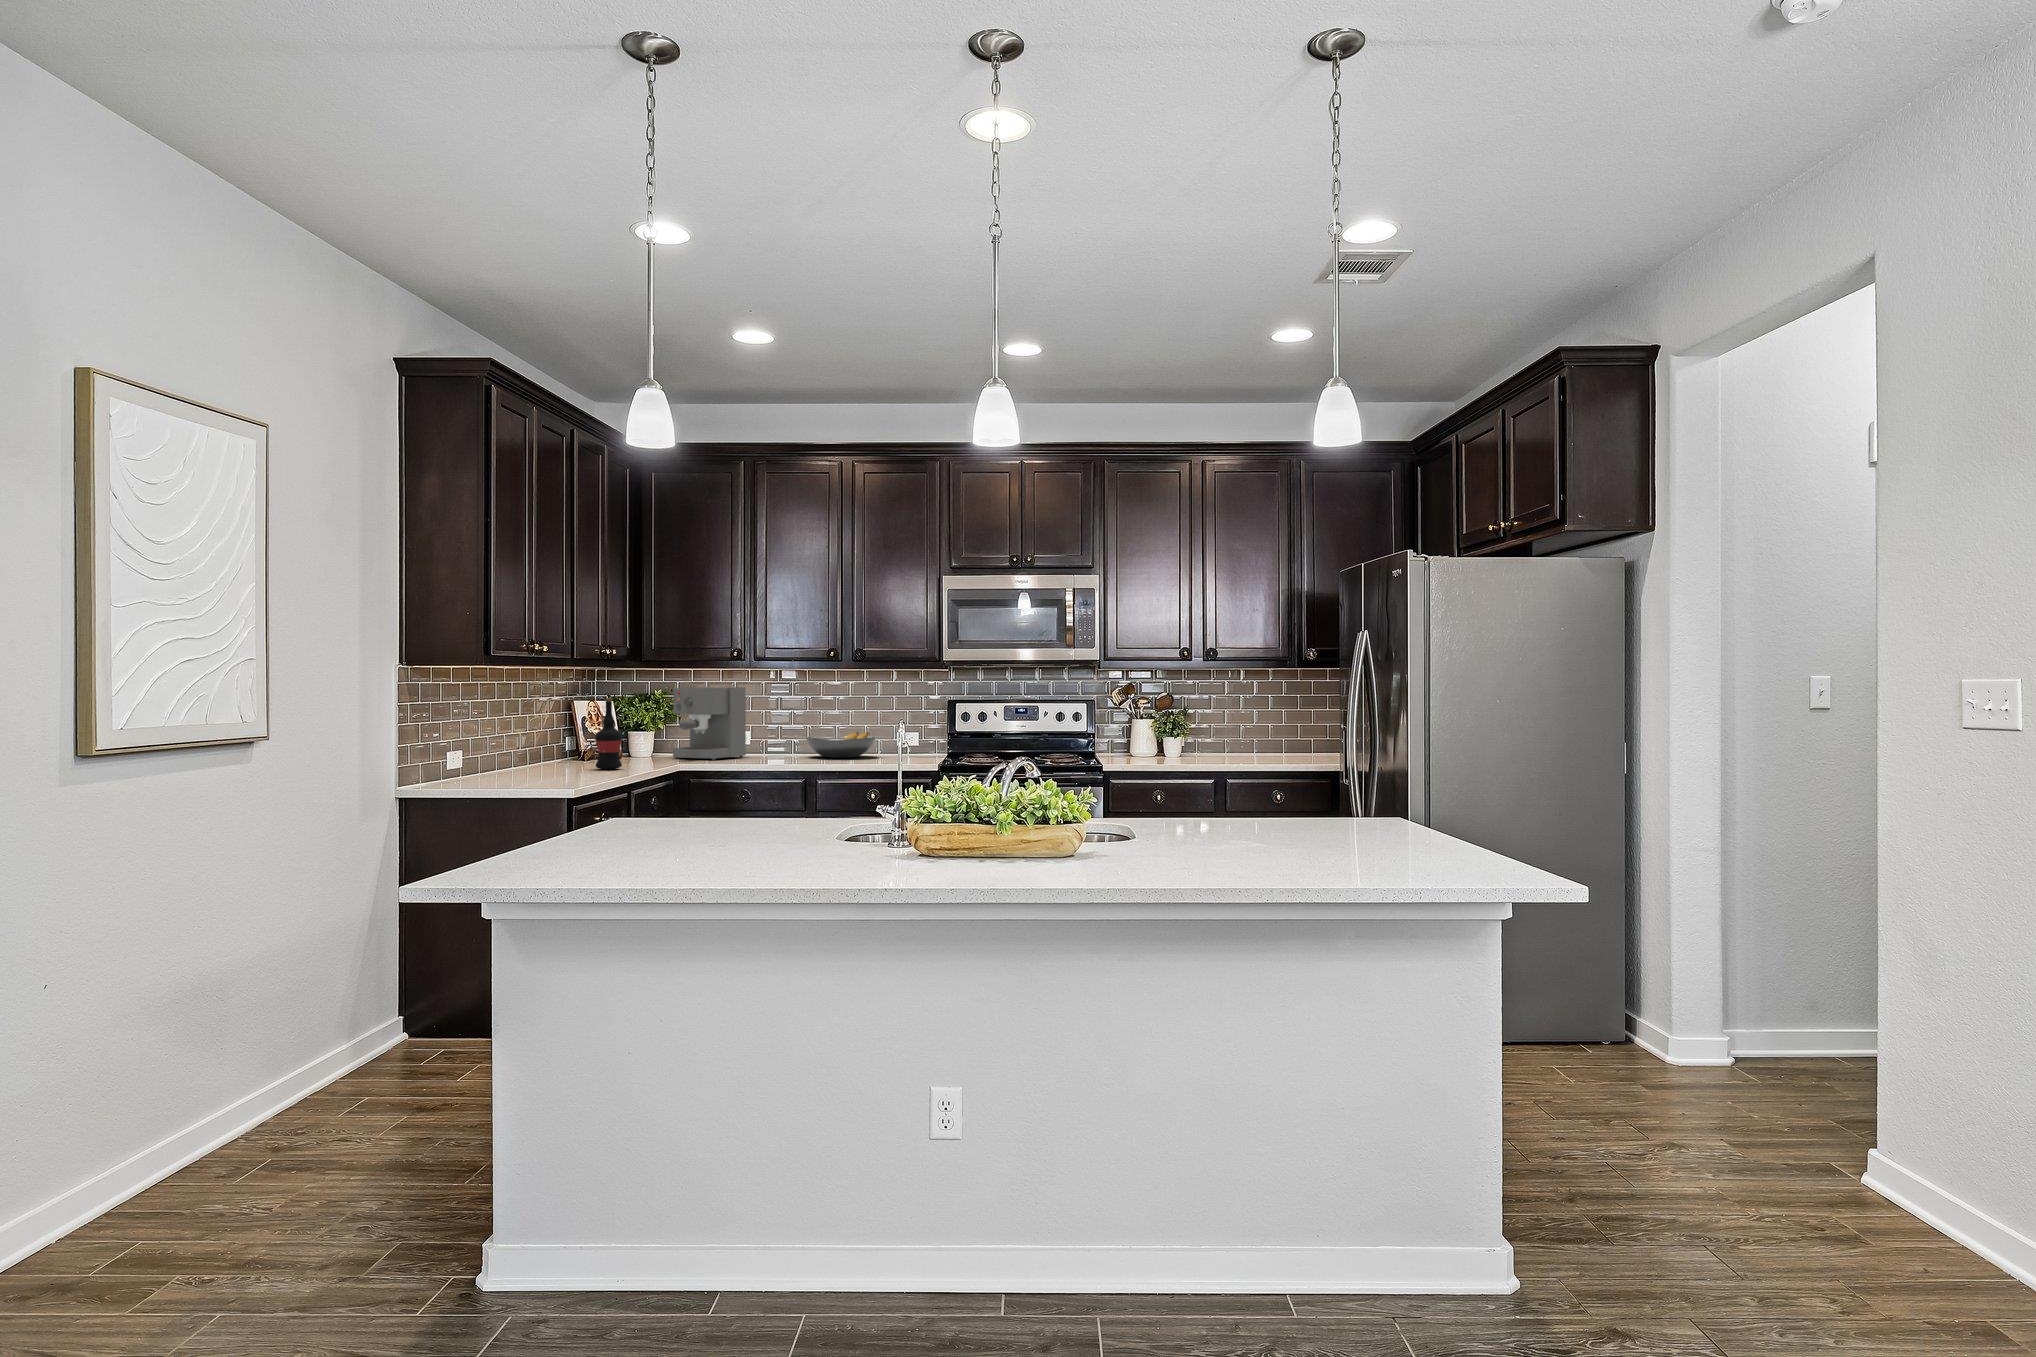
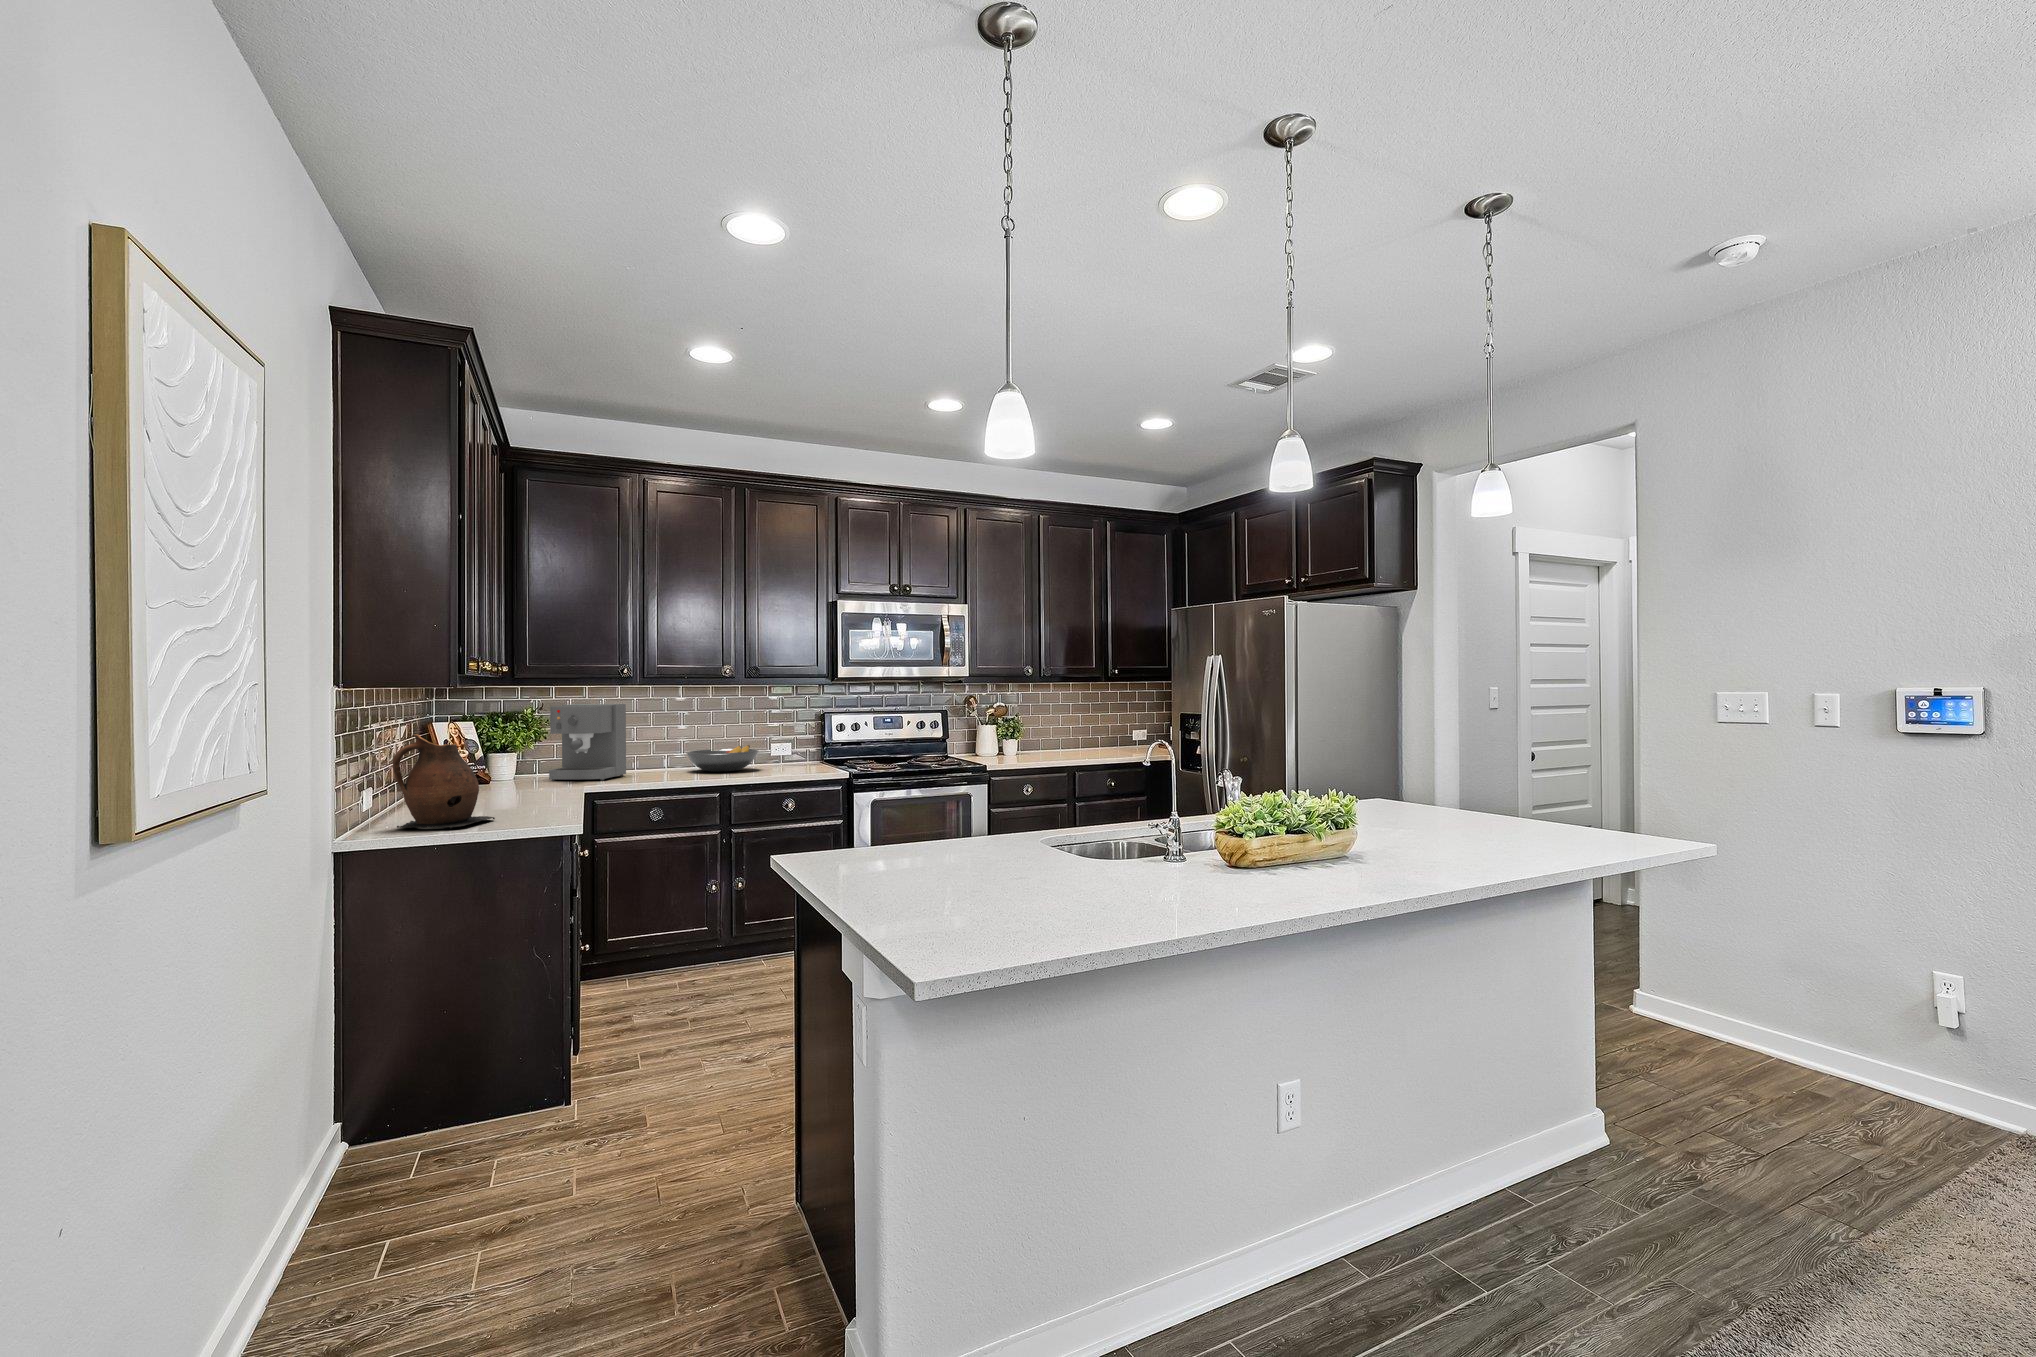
wine bottle: present [596,698,622,769] -> none [507,720,538,798]
ceramic pitcher: none [452,707,533,786] -> present [393,734,495,829]

